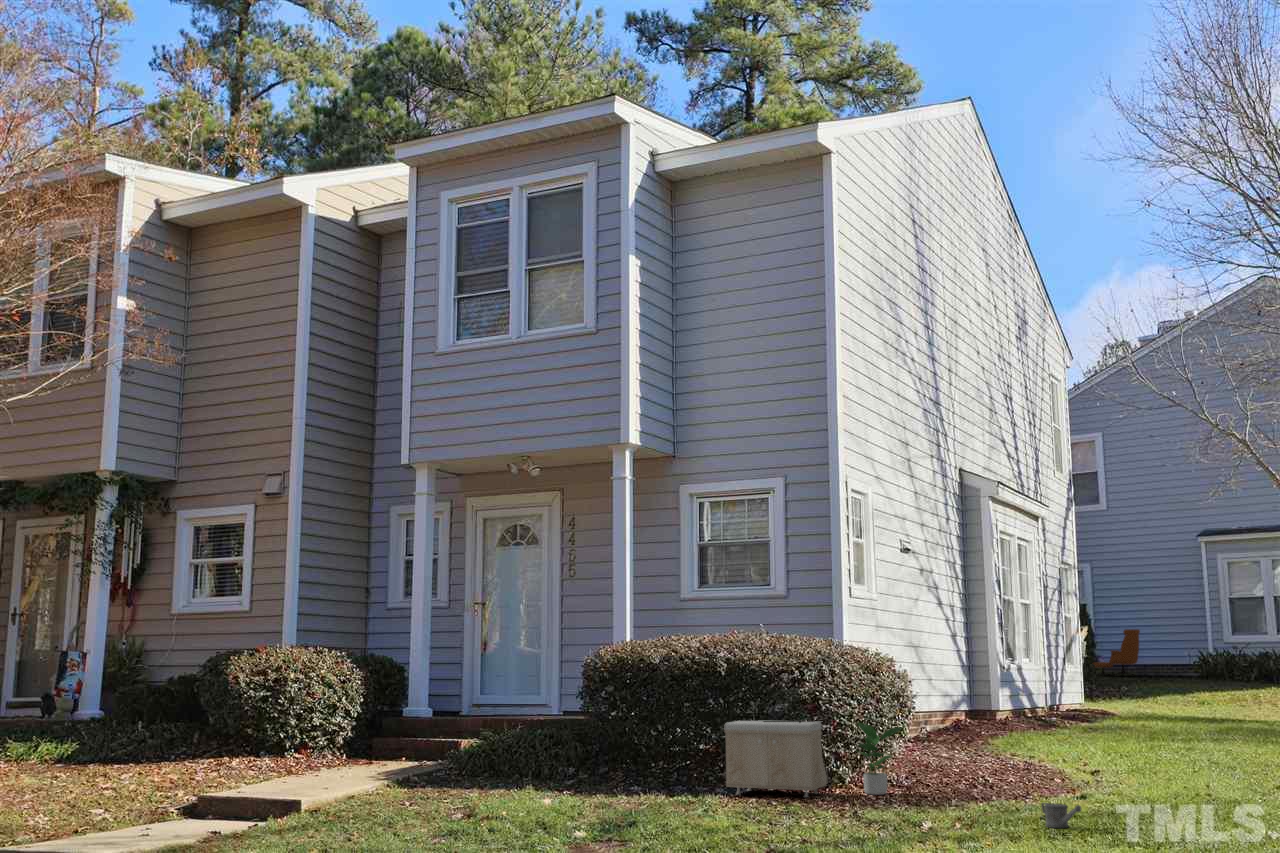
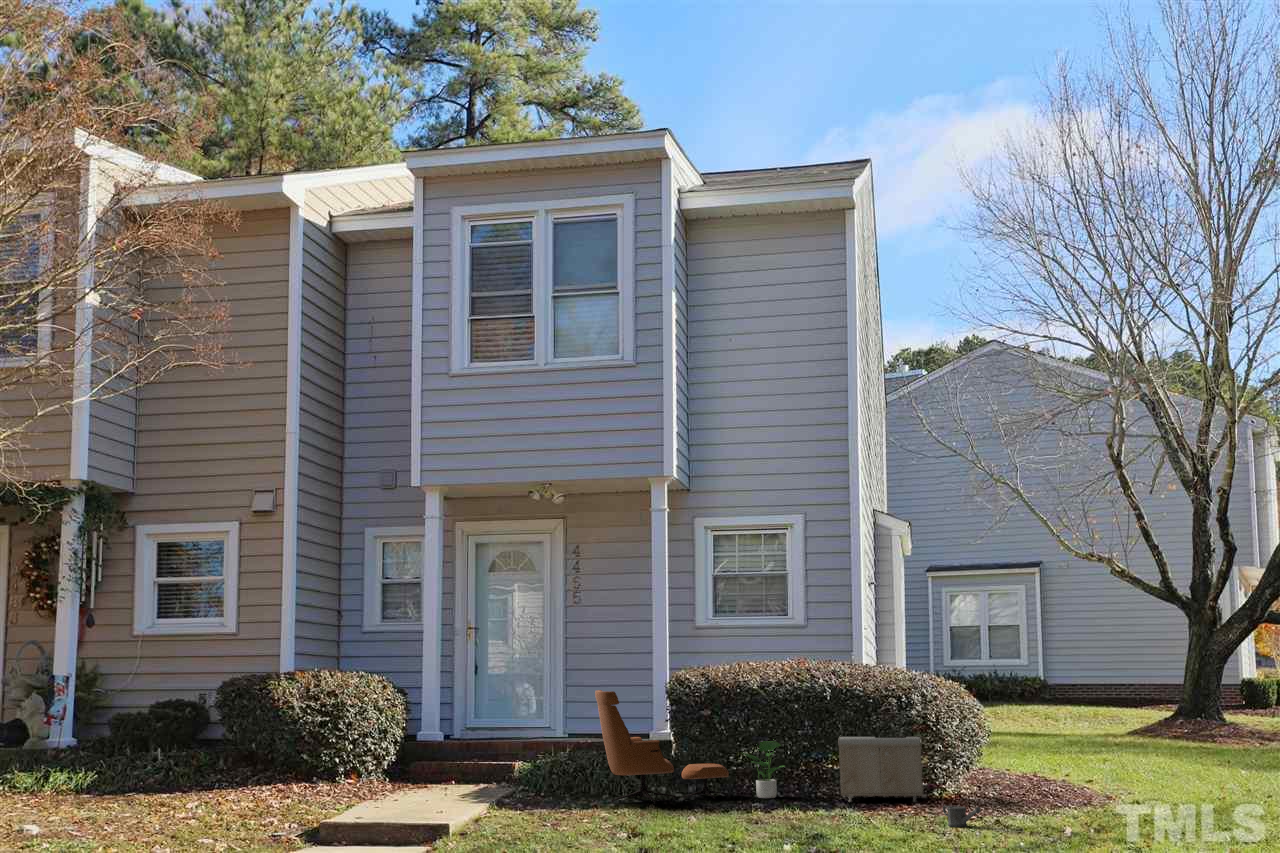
lounge chair: present [1093,629,1140,676] -> present [595,690,729,804]
potted plant: present [858,723,902,795] -> present [742,739,785,798]
watering can: present [1041,803,1081,828] -> present [943,806,980,827]

